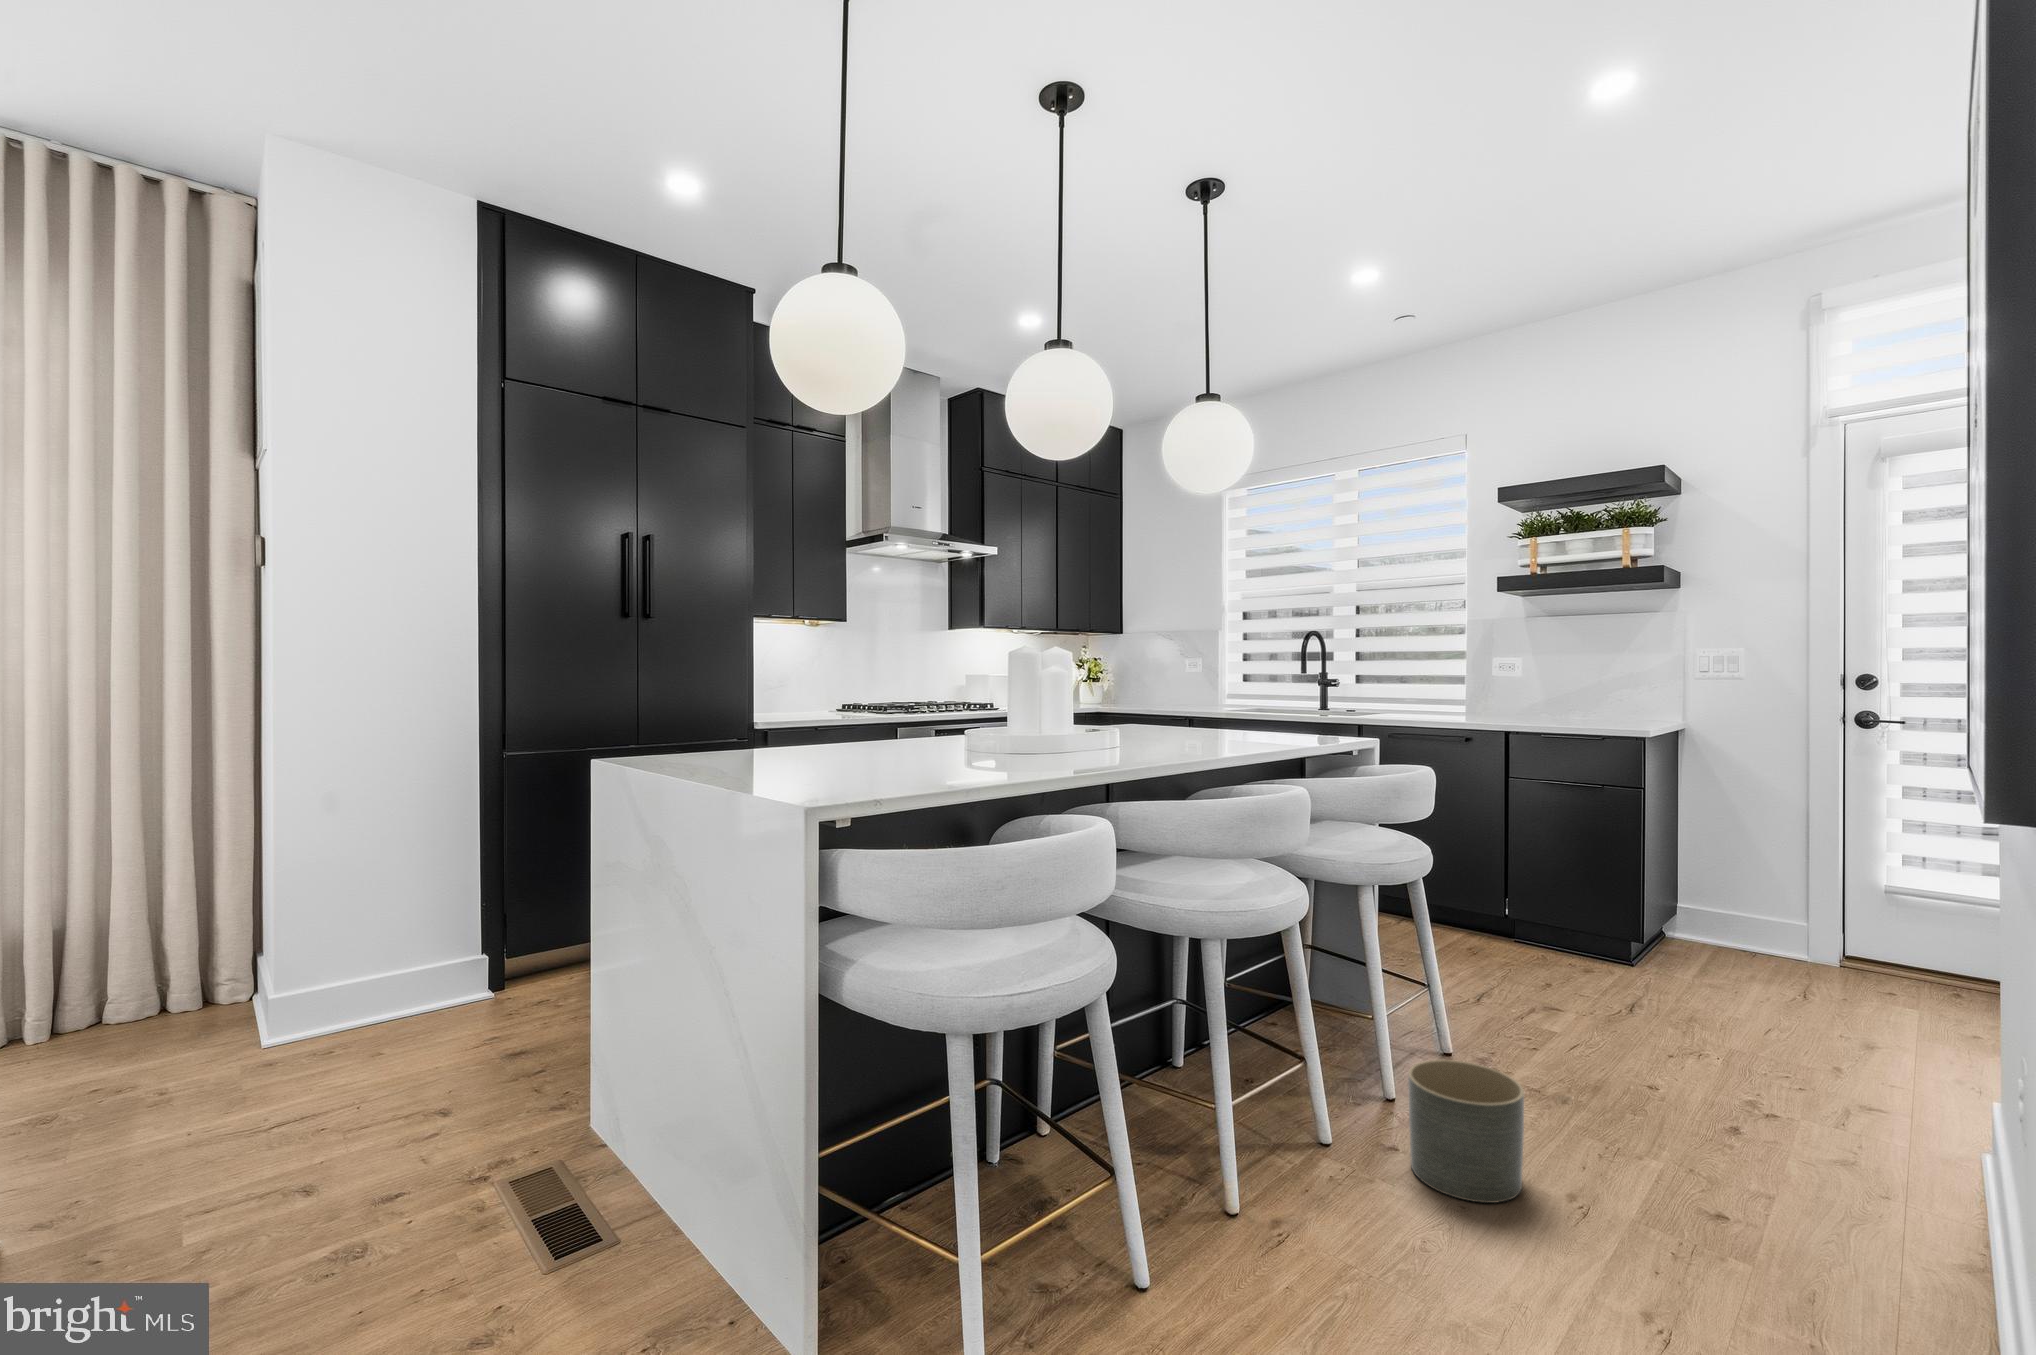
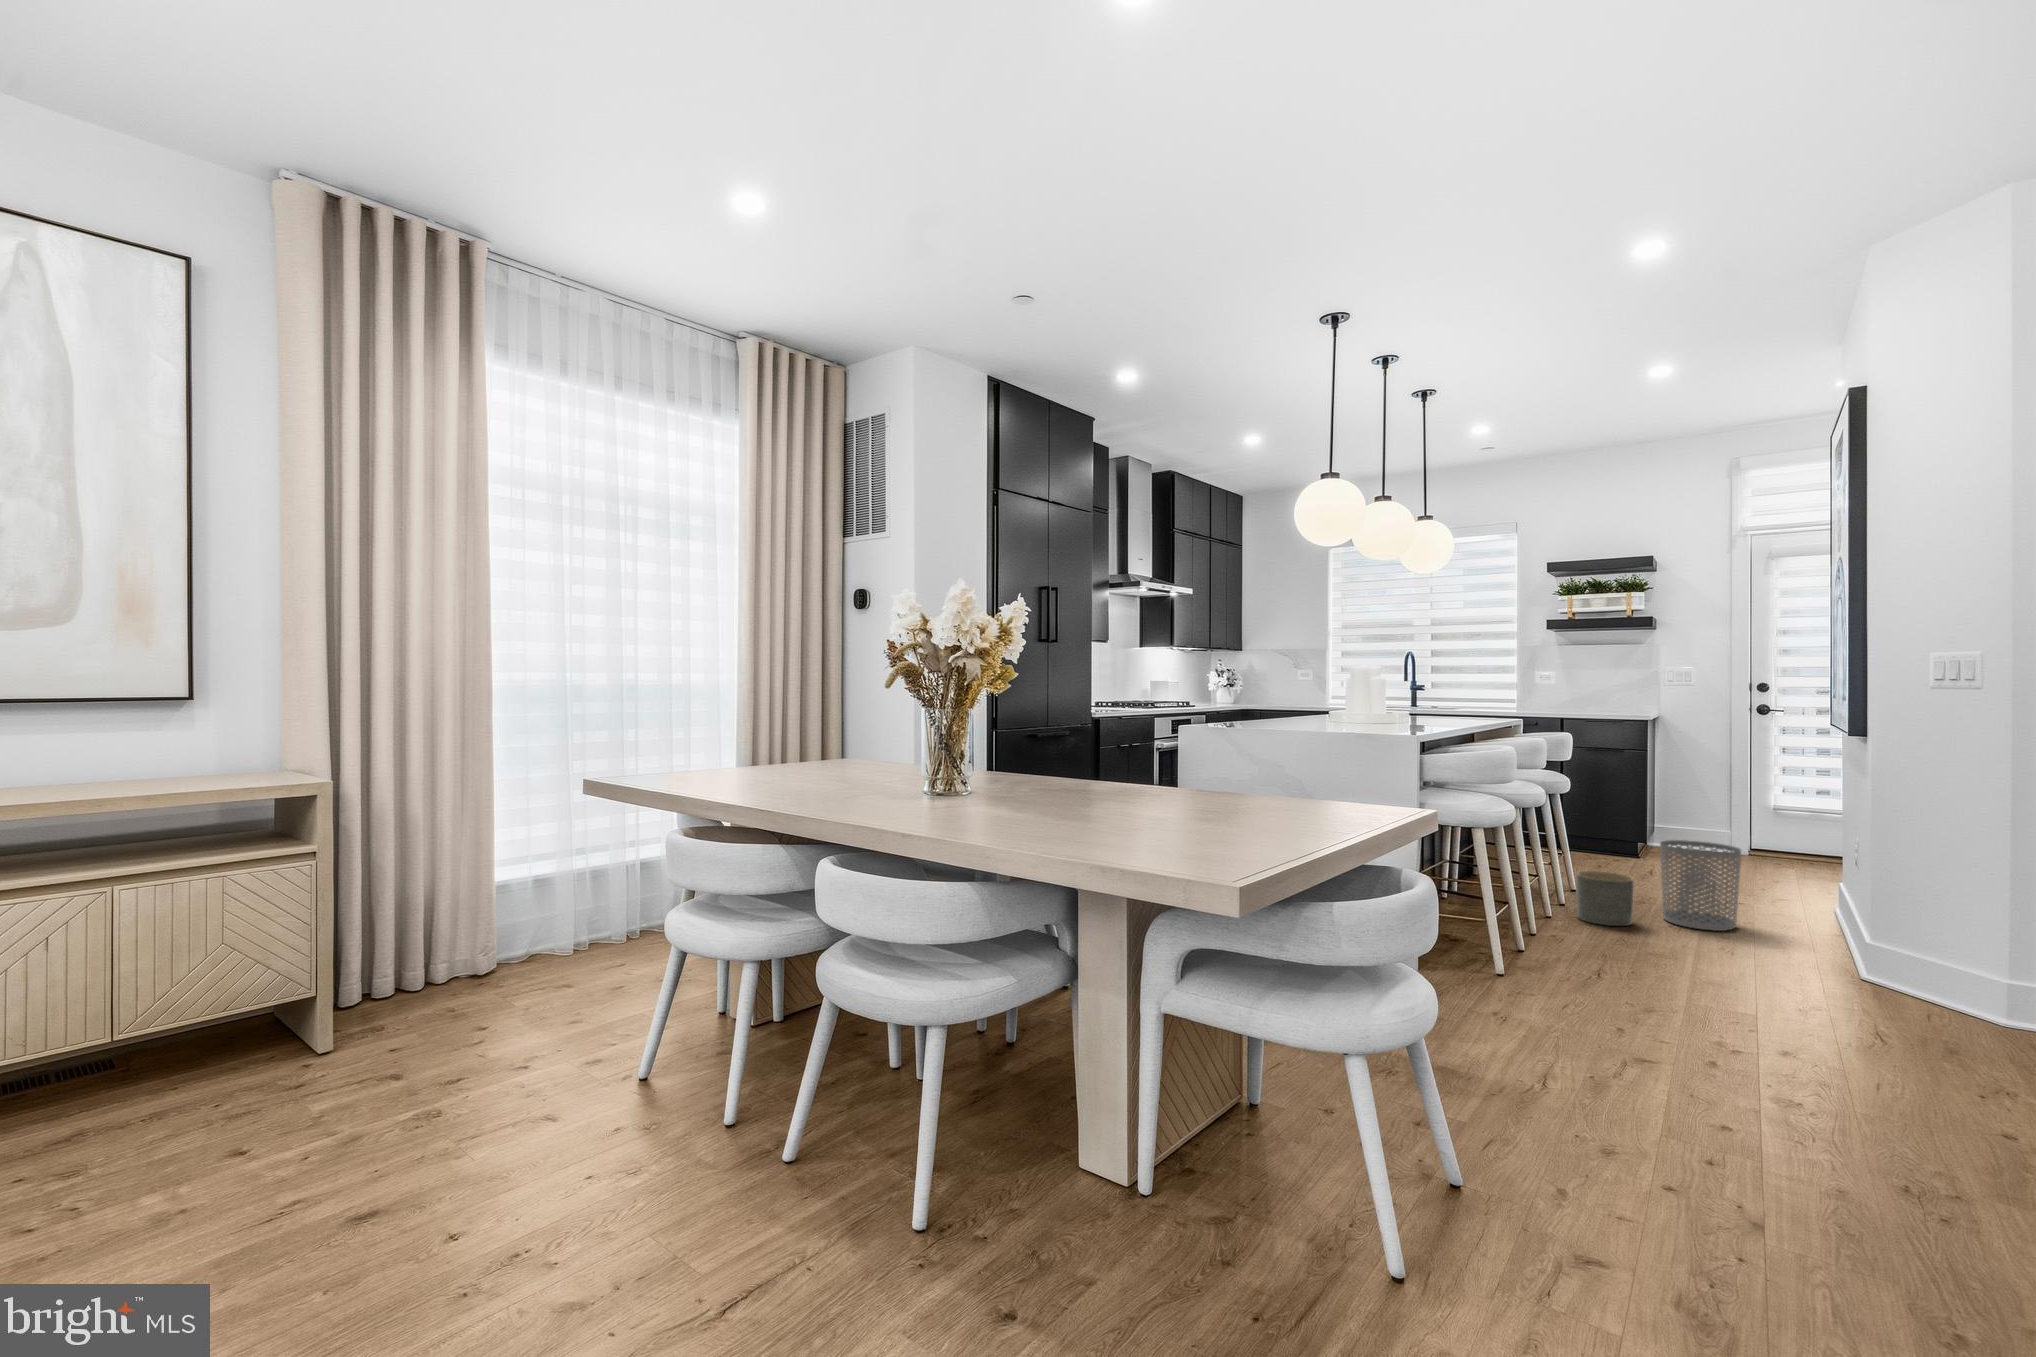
waste bin: none [1594,999,1772,1230] -> present [1660,840,1741,931]

